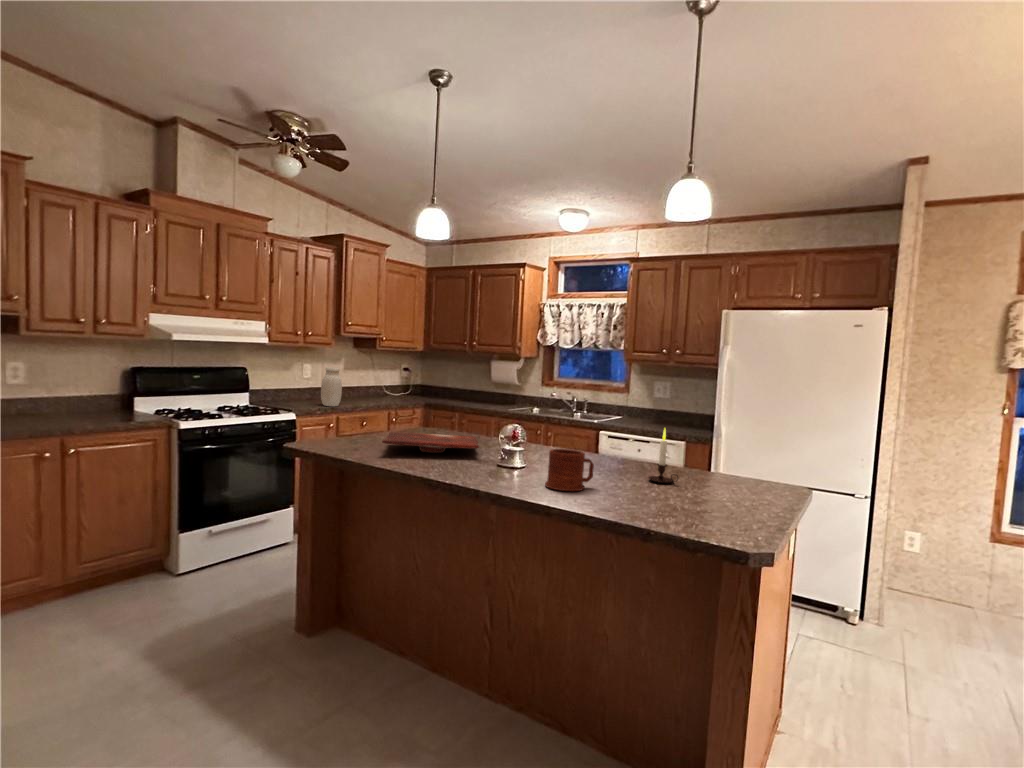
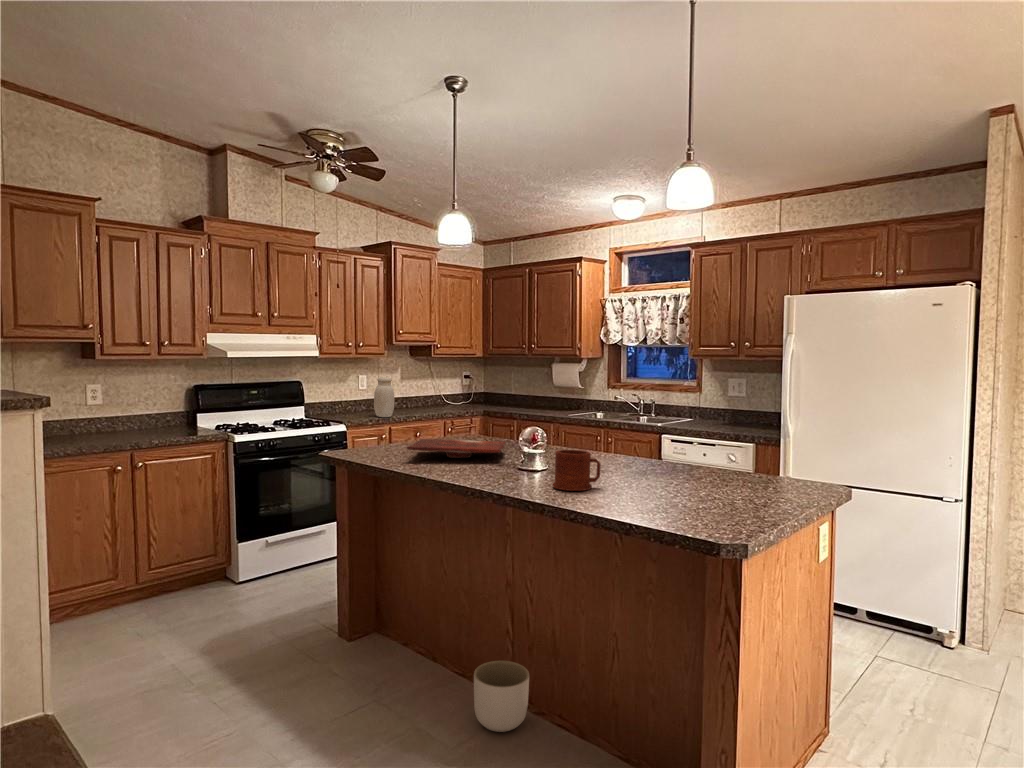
candle: present [648,429,678,483] -> none [665,425,694,483]
planter: none [449,658,506,732] -> present [474,661,529,732]

